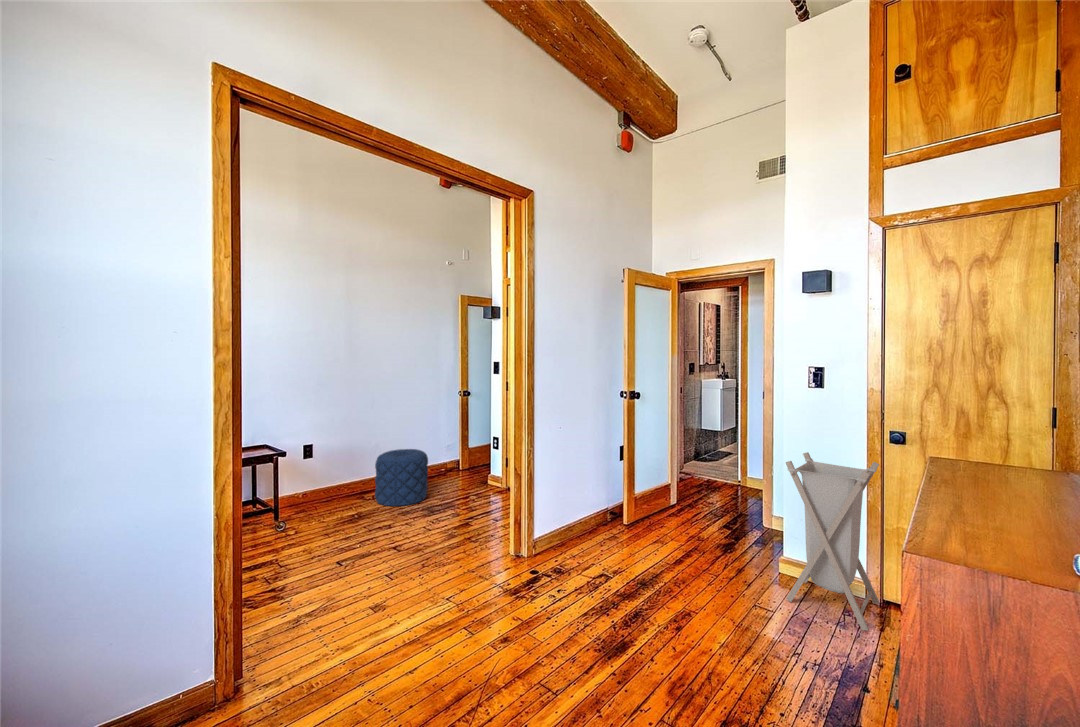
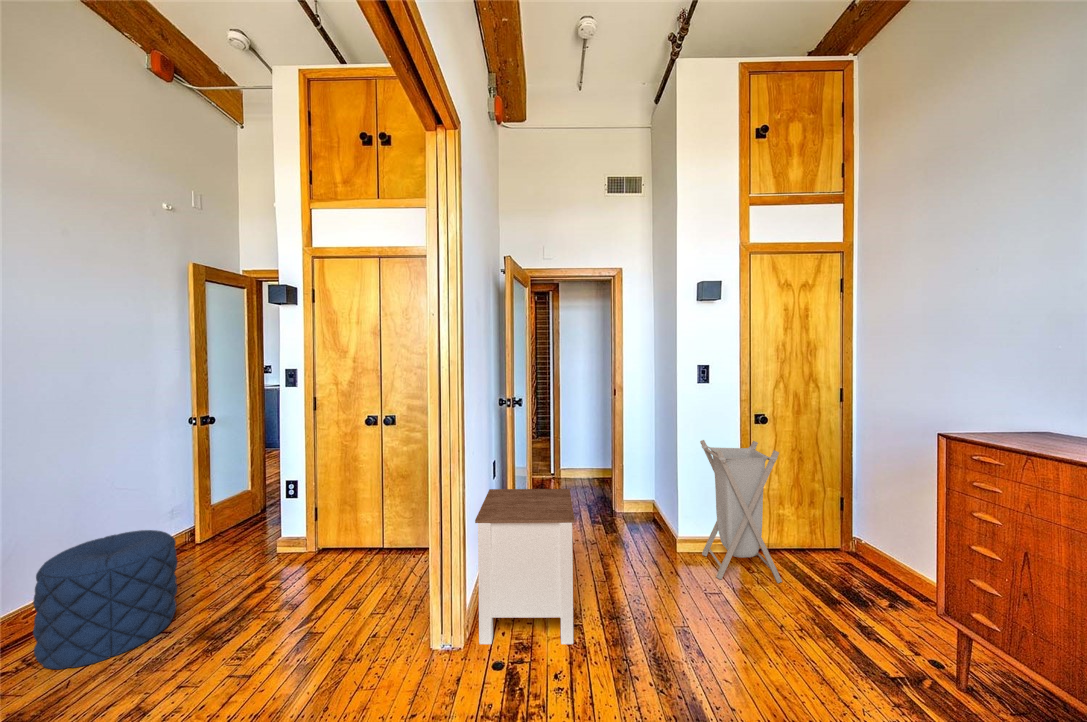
side table: none [536,460,634,583] -> present [475,489,575,644]

